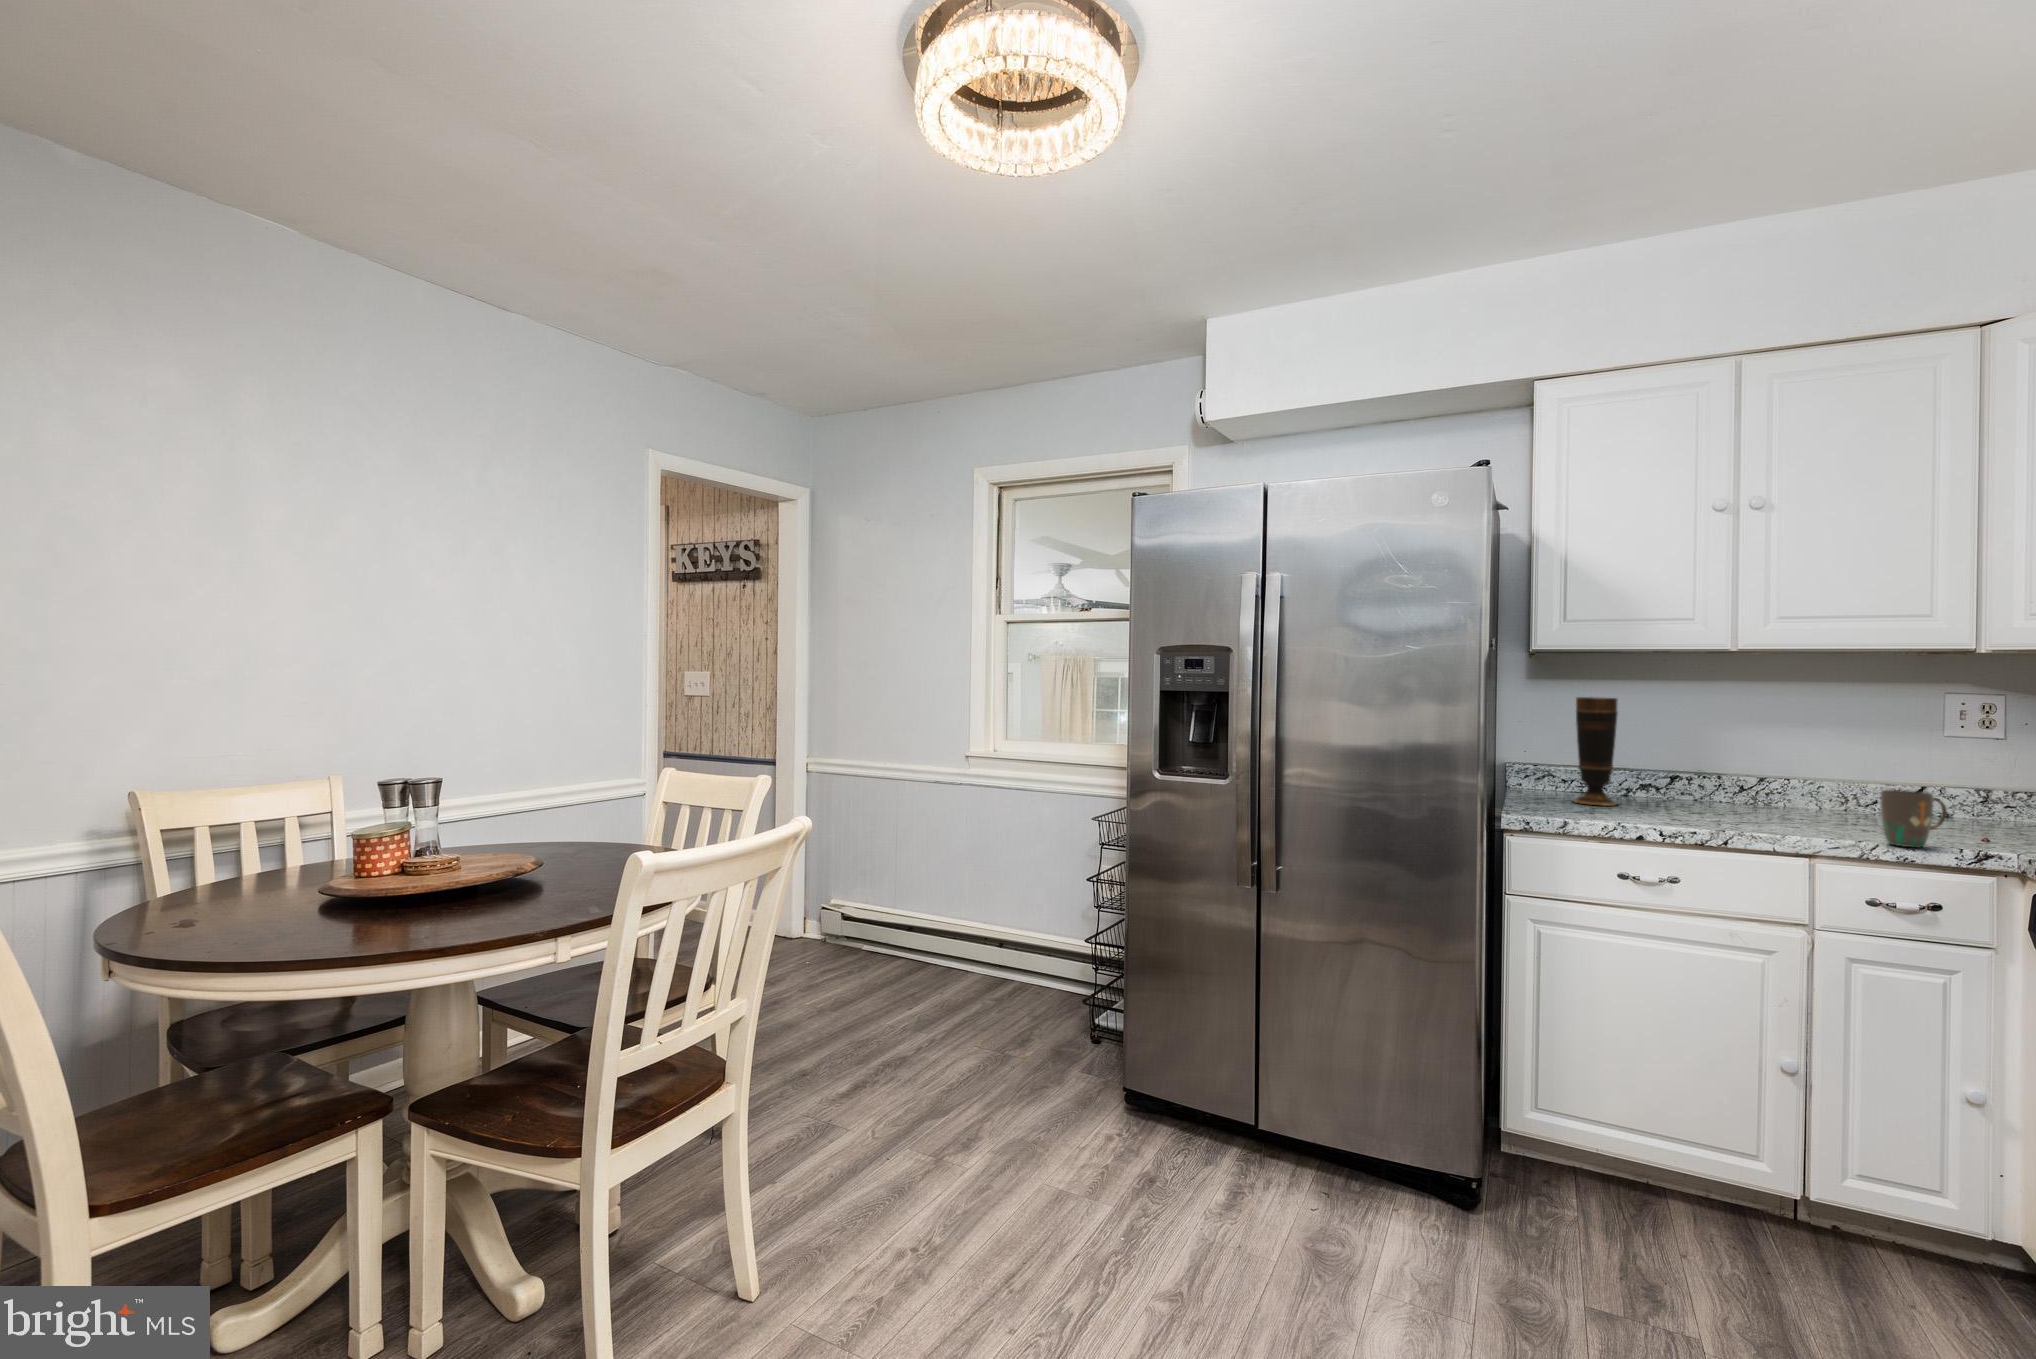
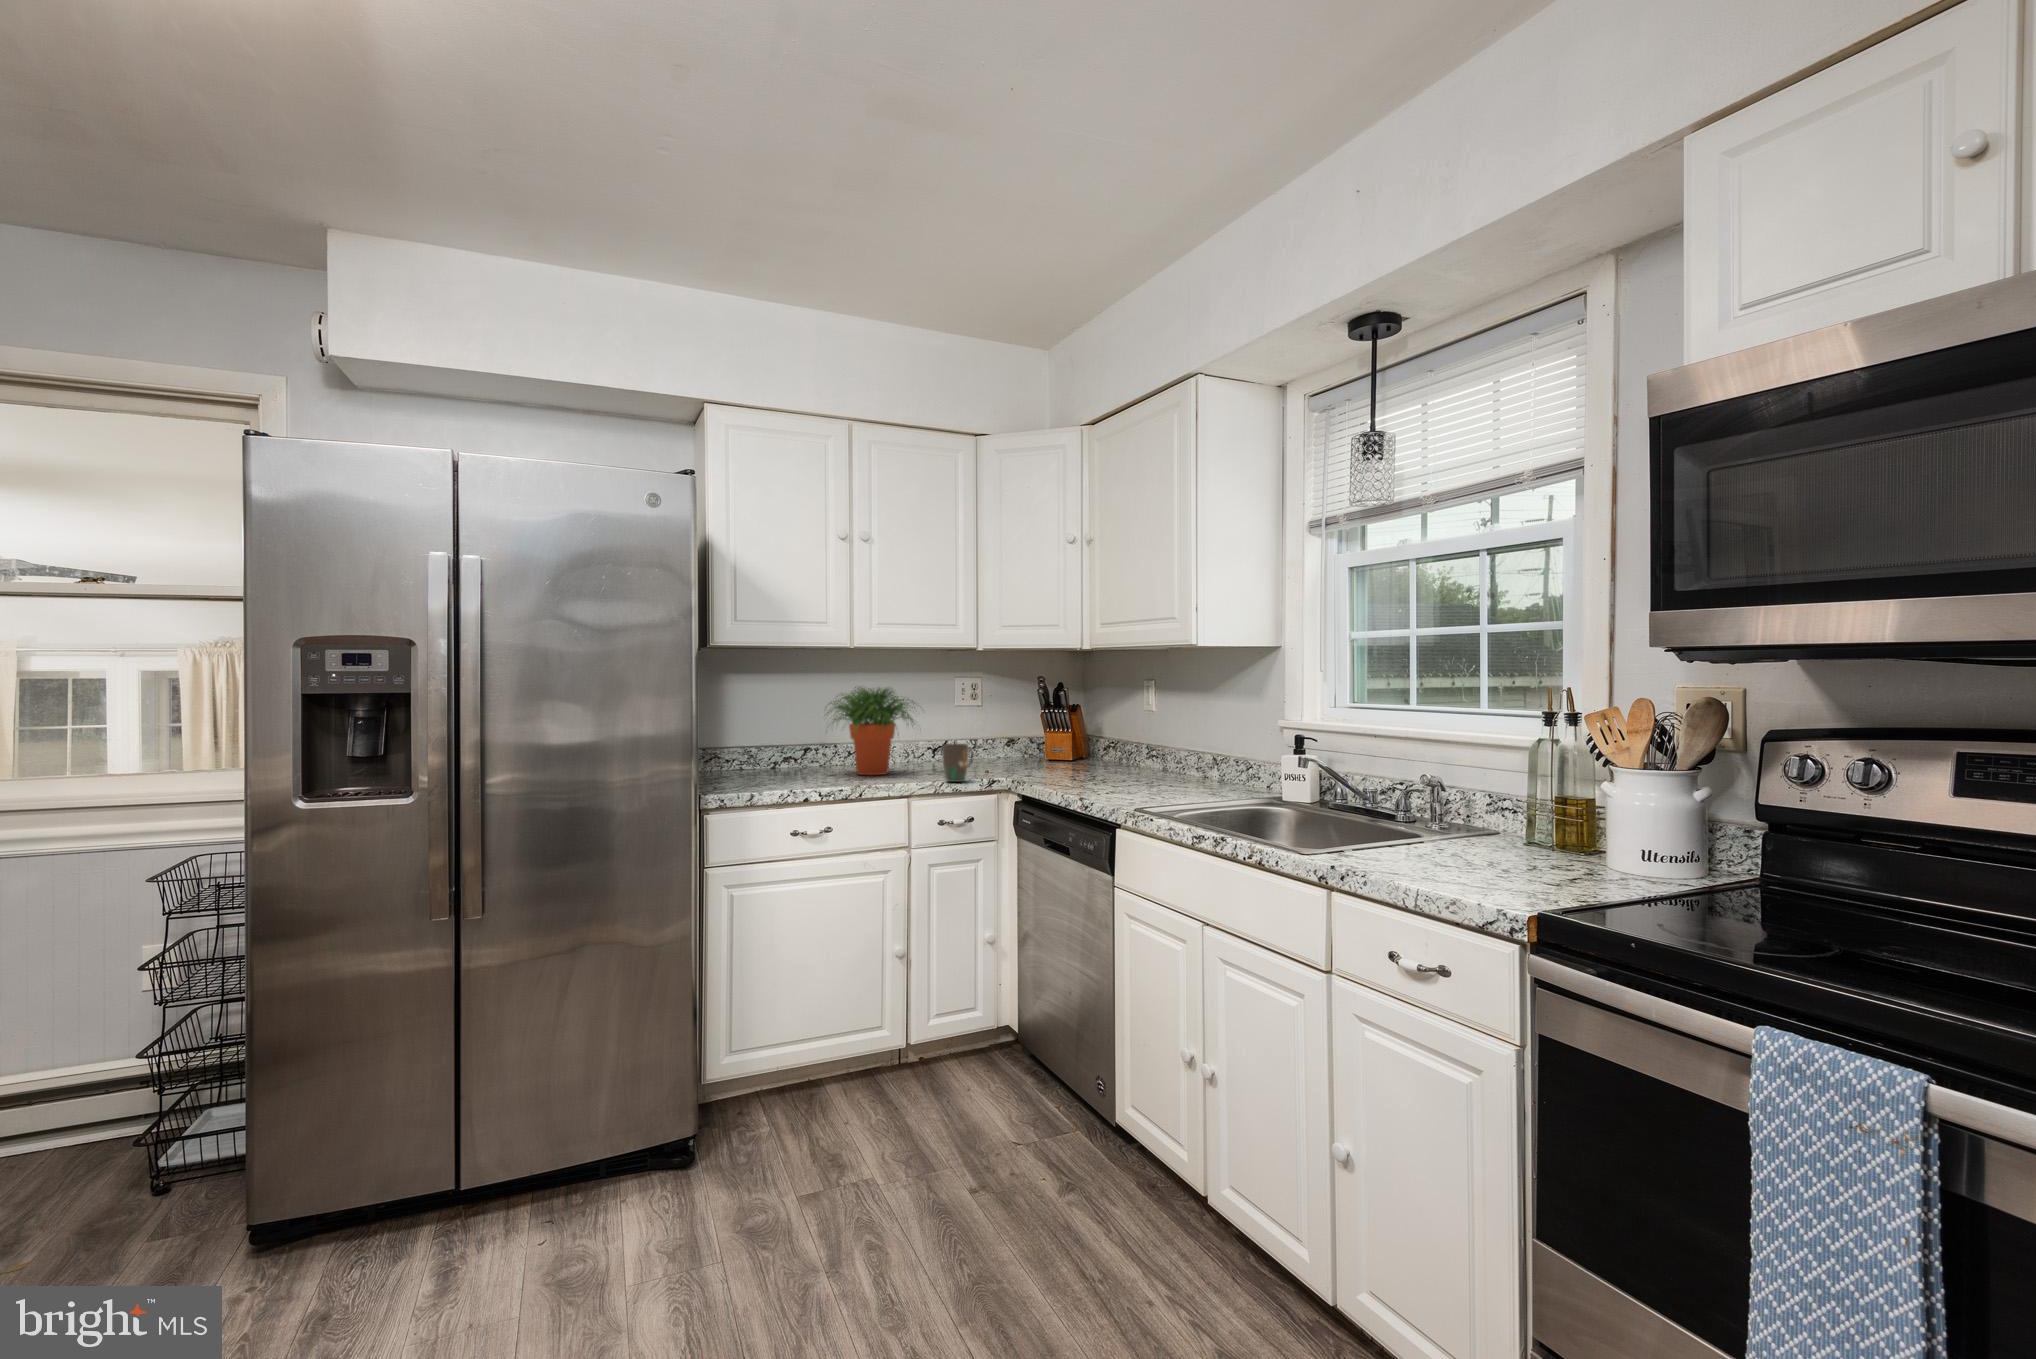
vase: present [1574,697,1618,806] -> none [737,686,772,779]
potted plant: none [1689,702,1865,822] -> present [825,686,919,775]

